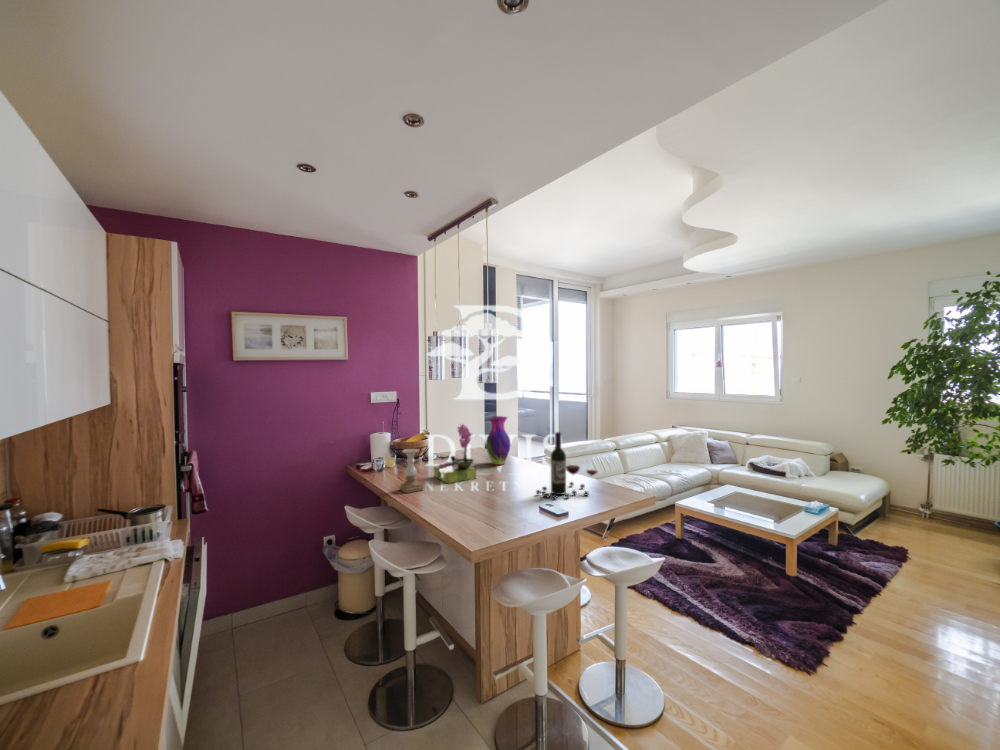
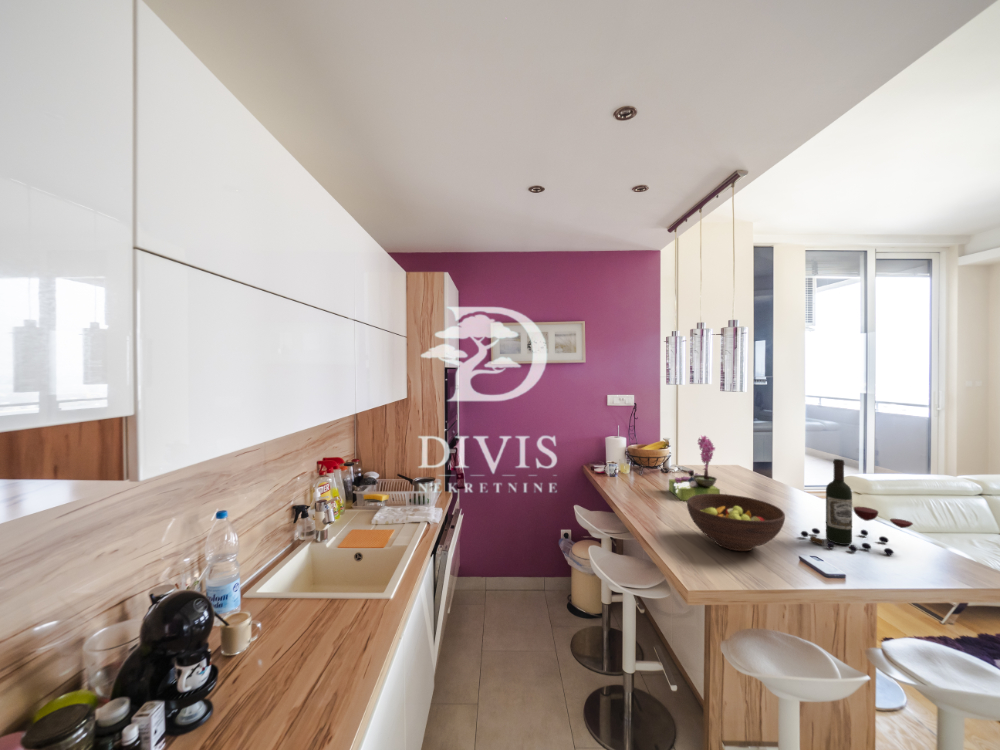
vase: present [486,416,511,465] -> none [737,430,772,489]
candle holder: present [399,449,423,493] -> none [627,457,652,503]
fruit bowl: none [459,470,529,514] -> present [687,494,785,551]

